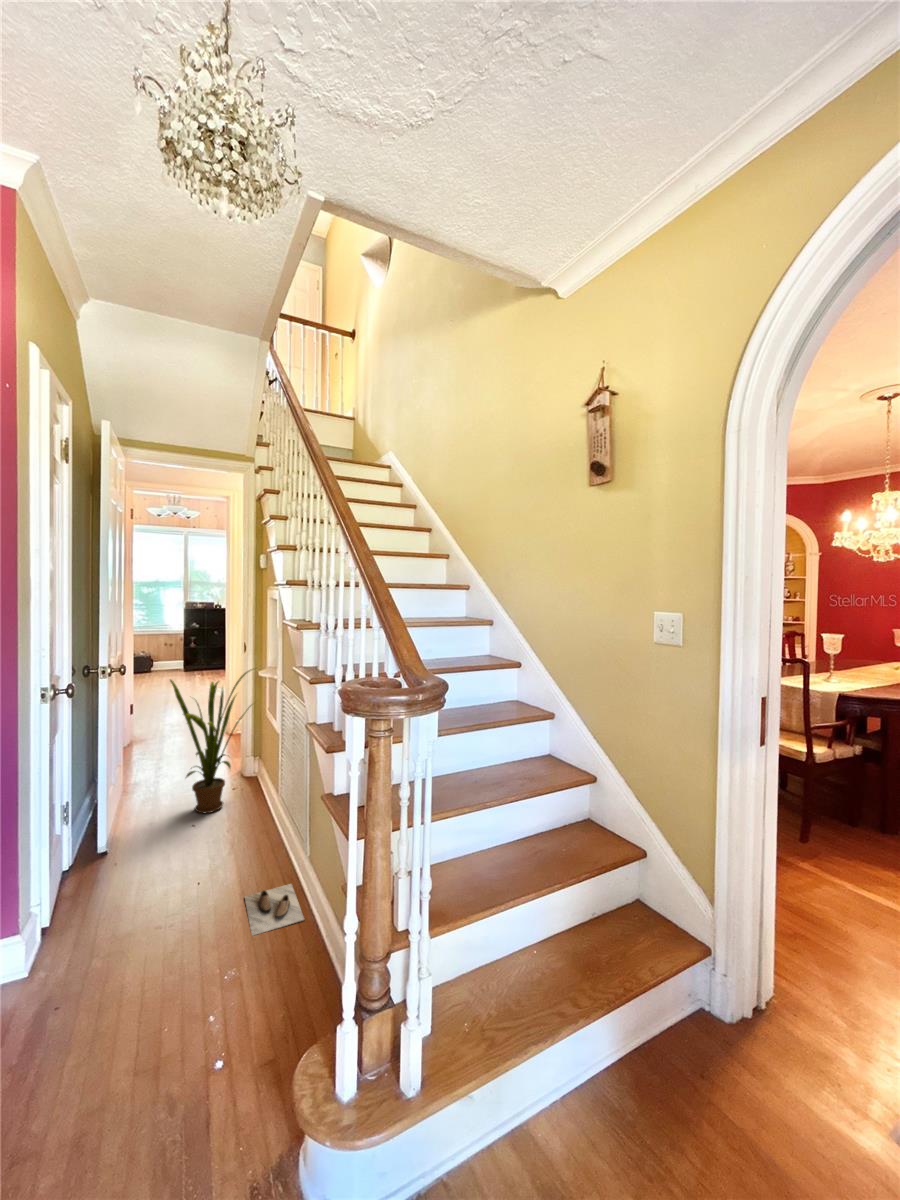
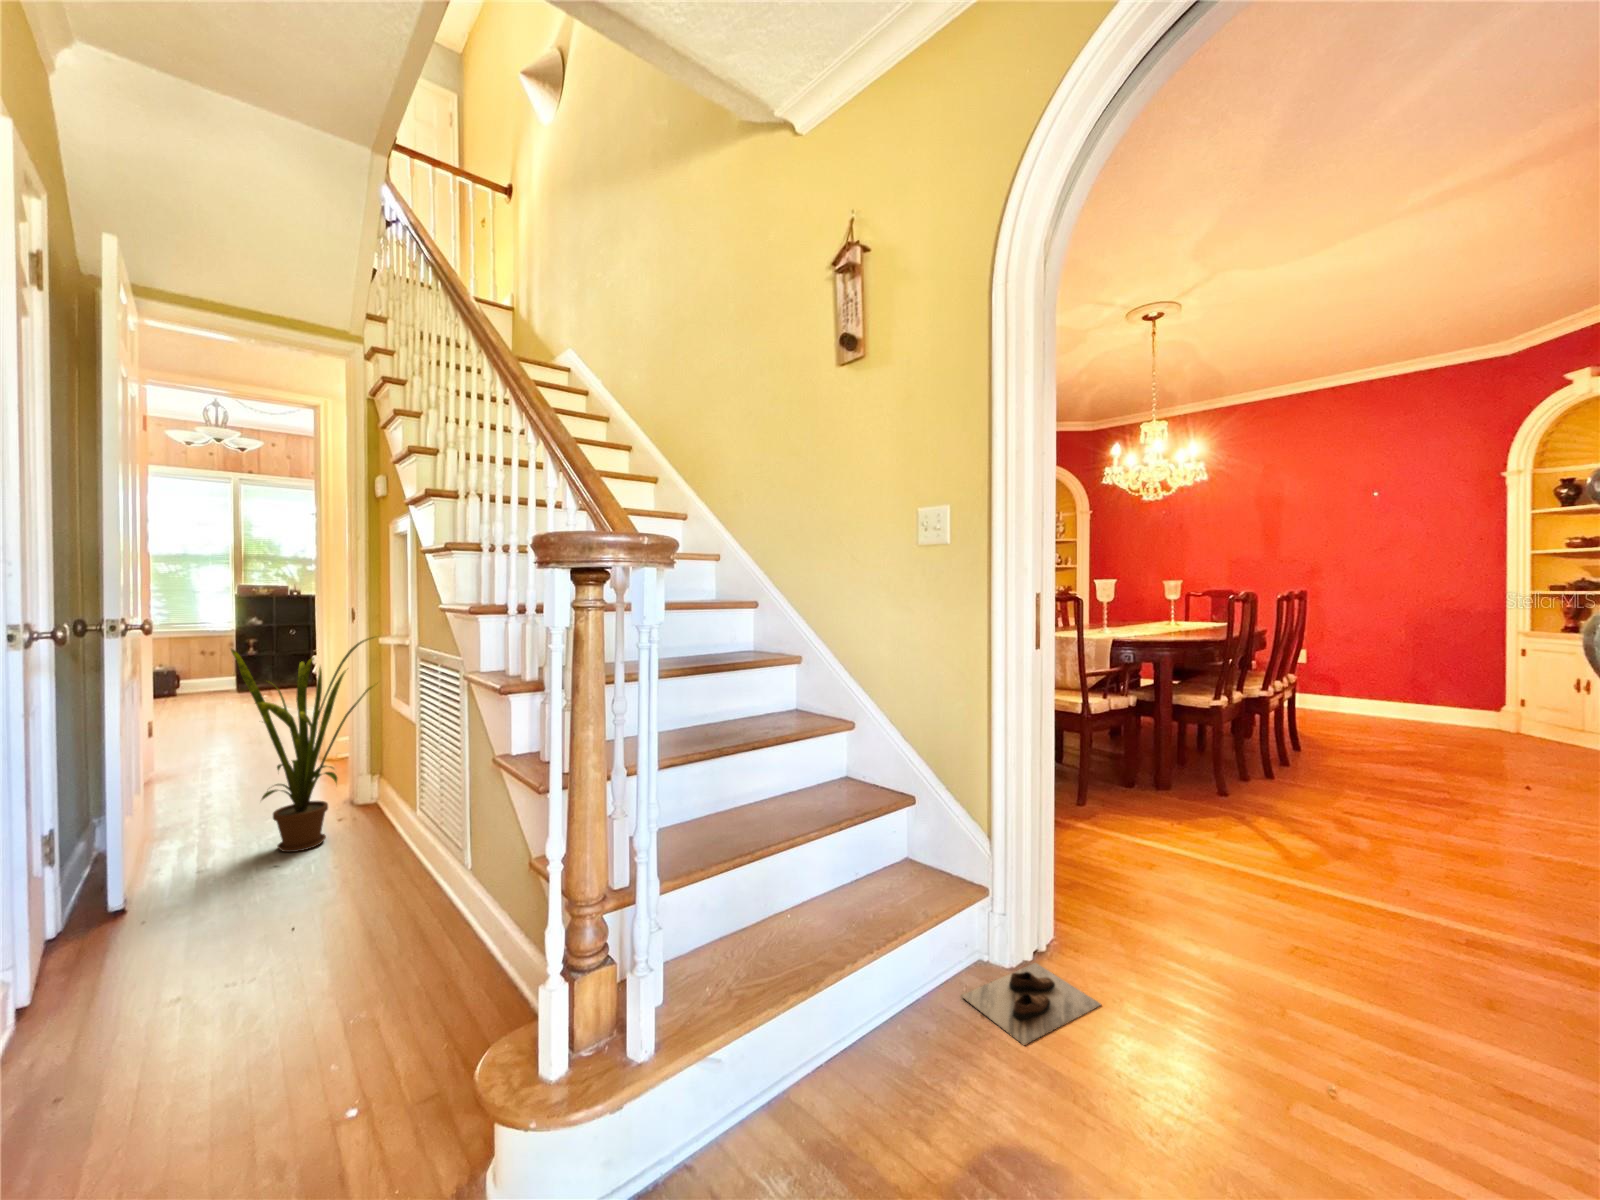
shoe: present [245,884,304,936] -> present [962,963,1101,1045]

